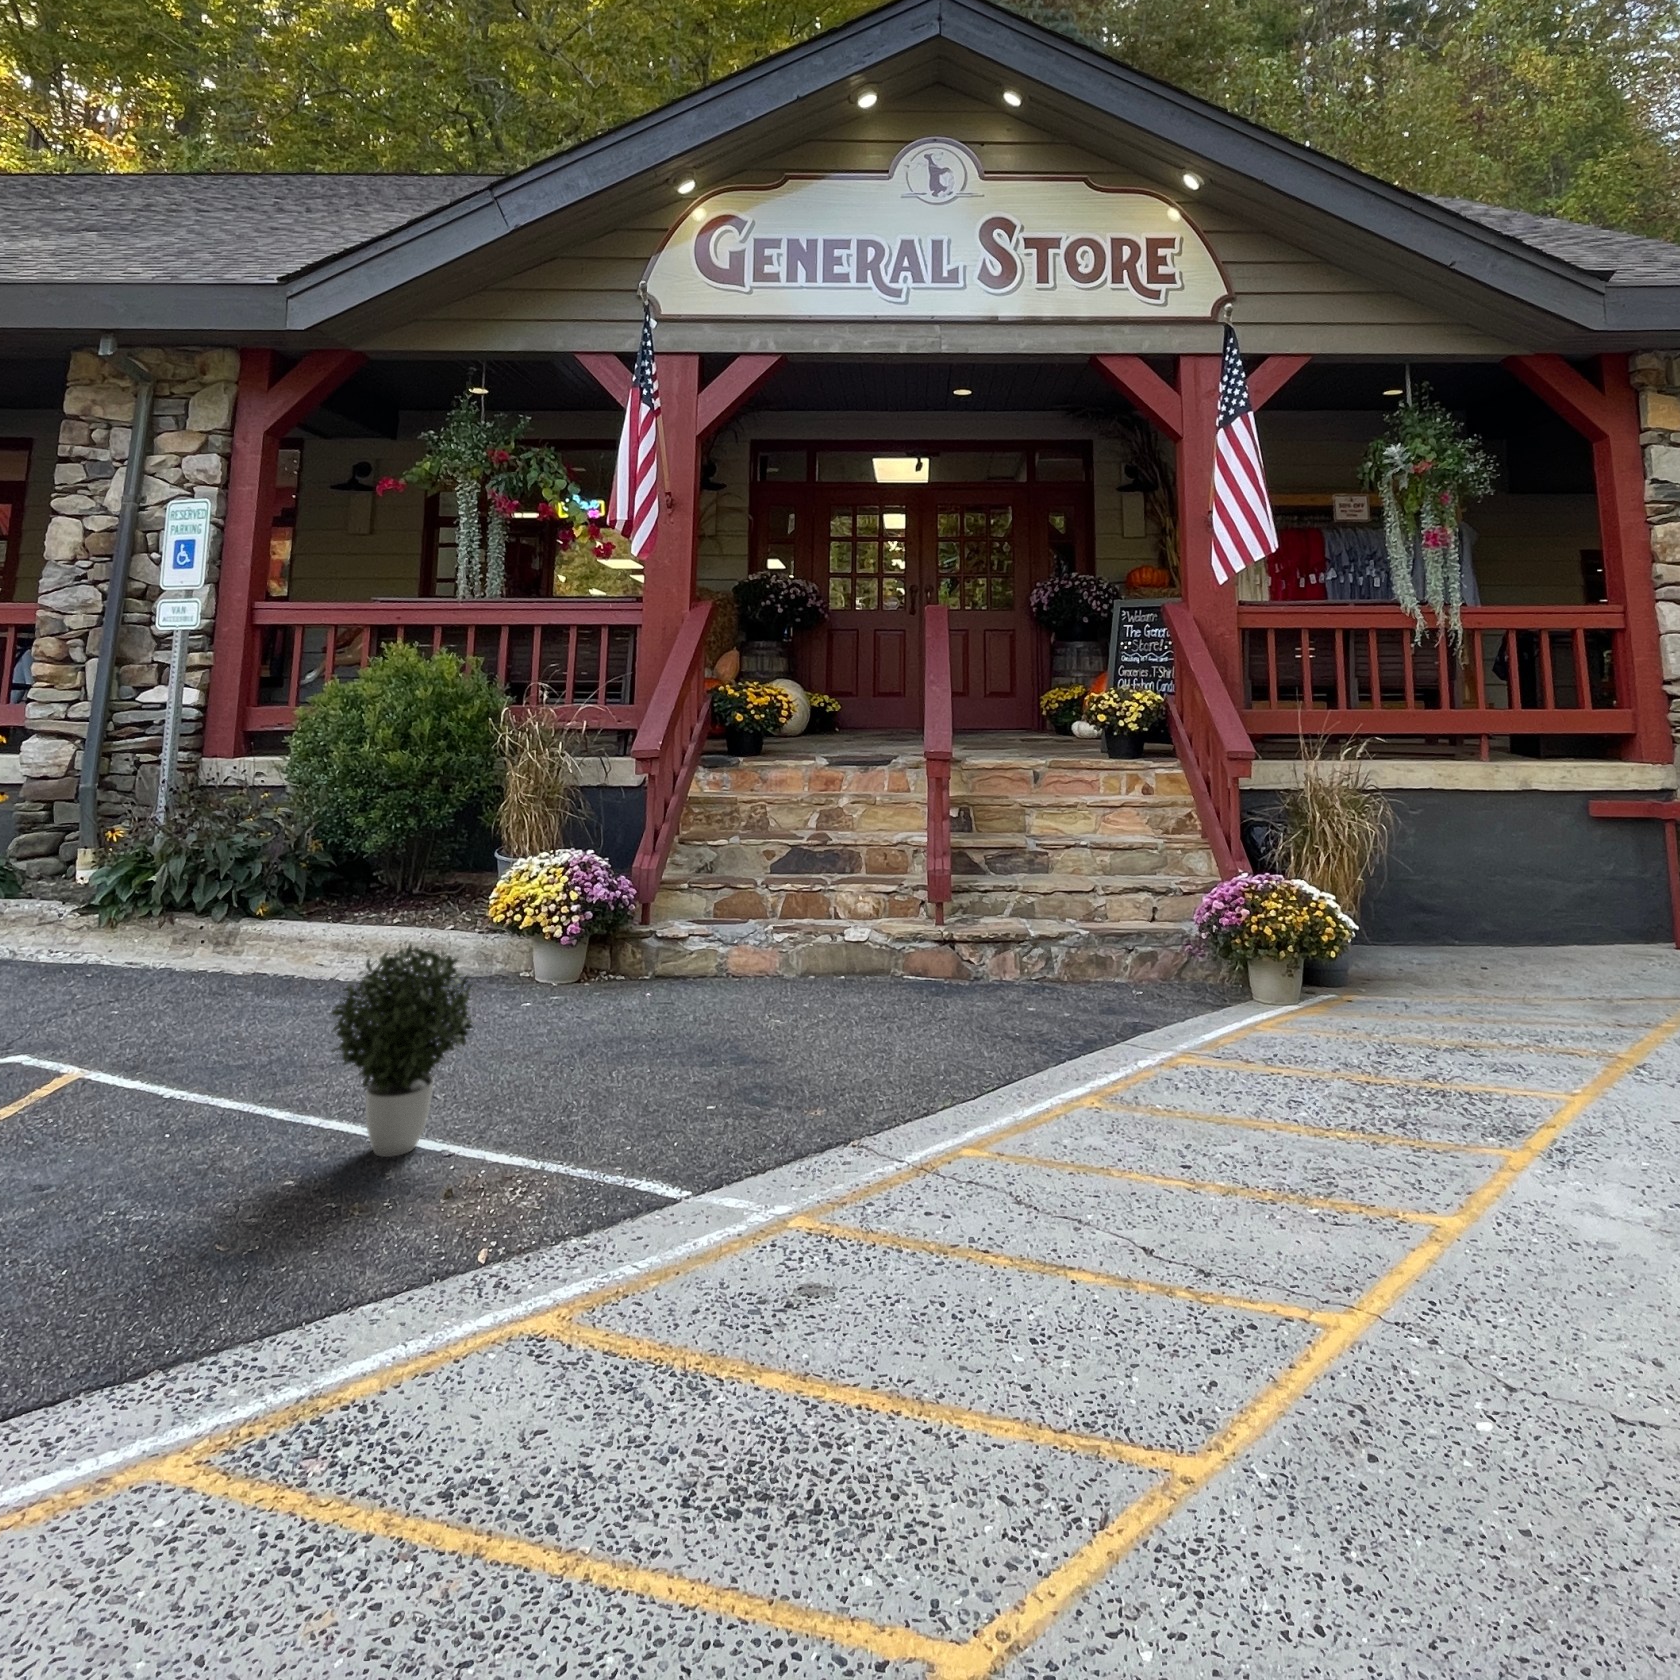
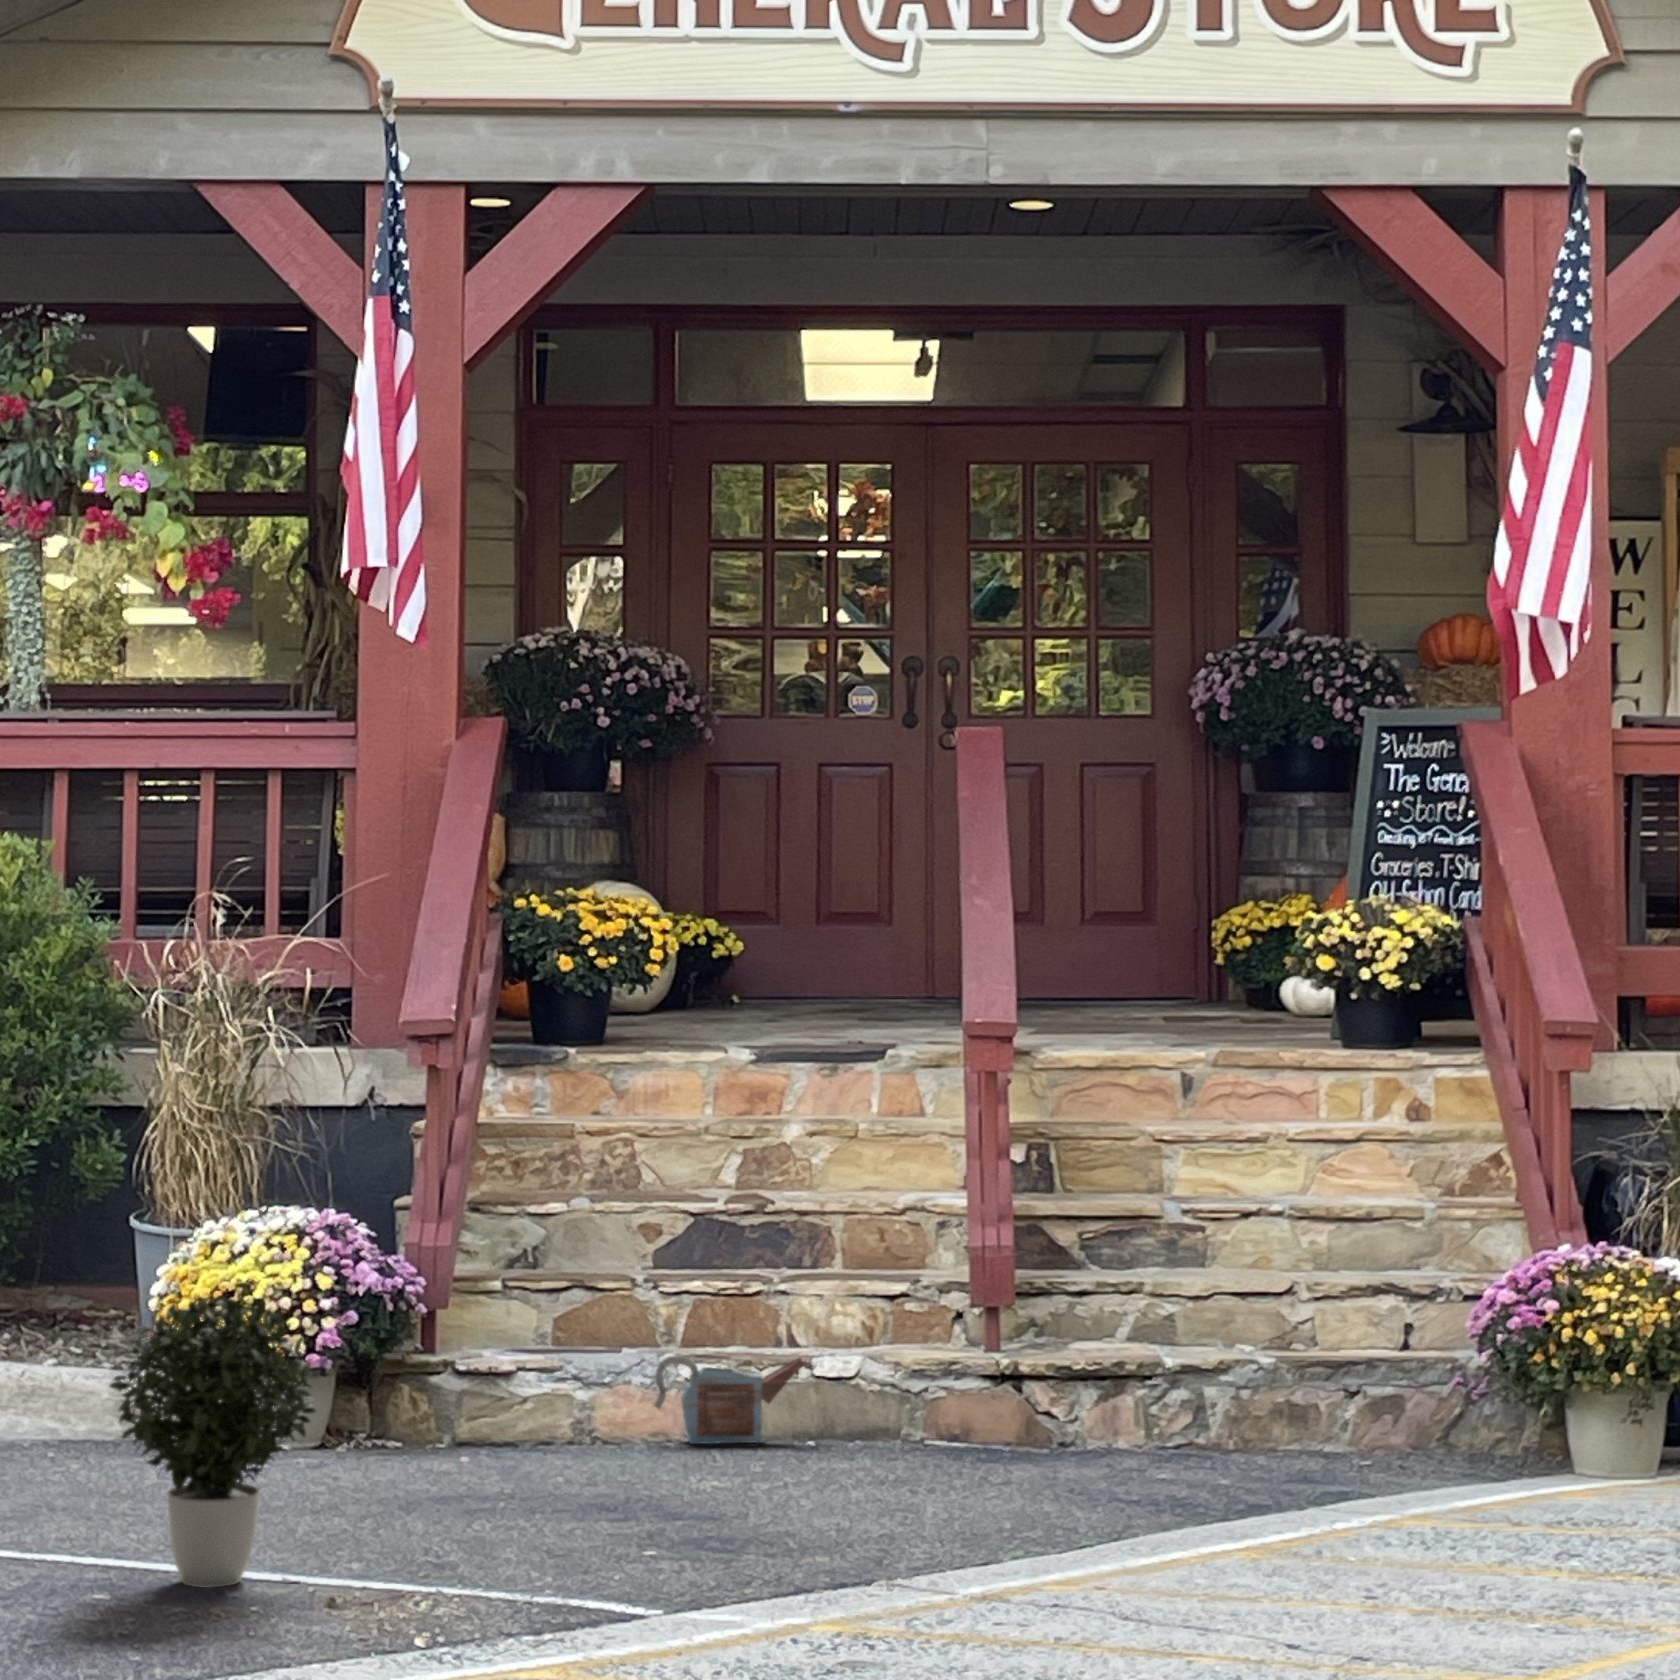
watering can: none [757,931,840,981] -> present [653,1355,805,1444]

